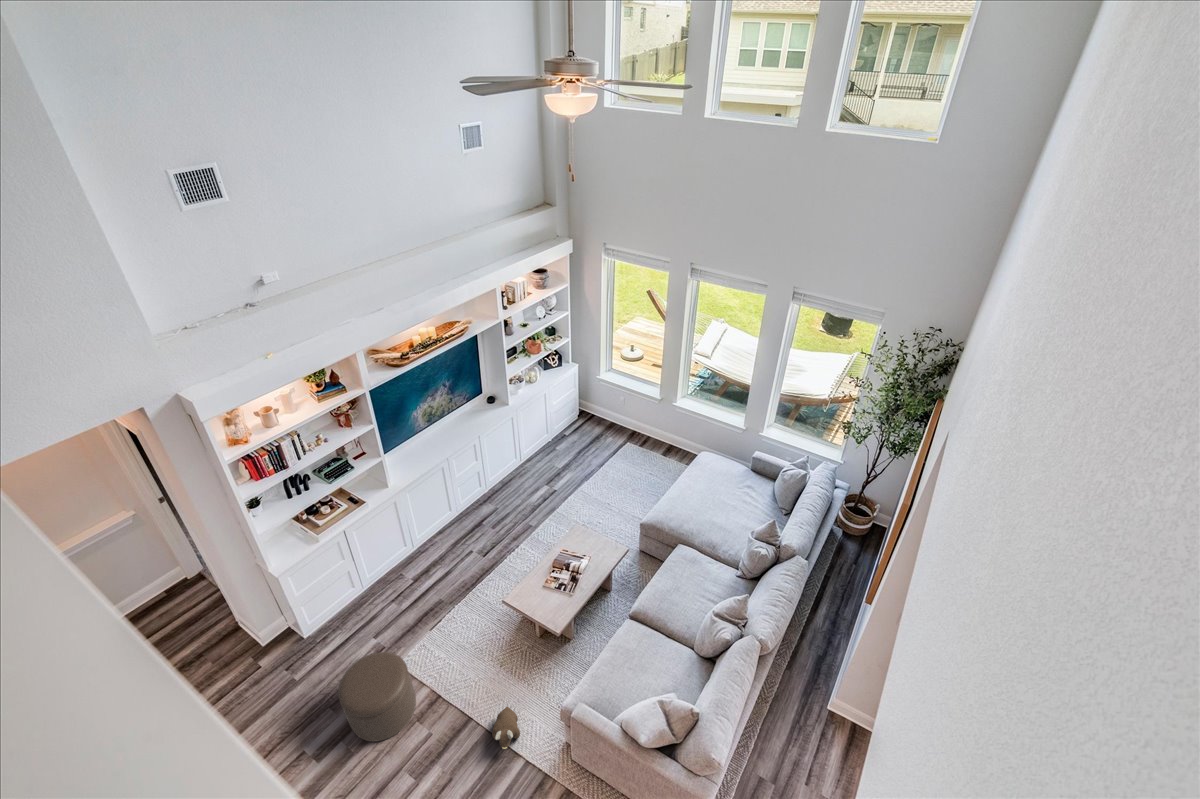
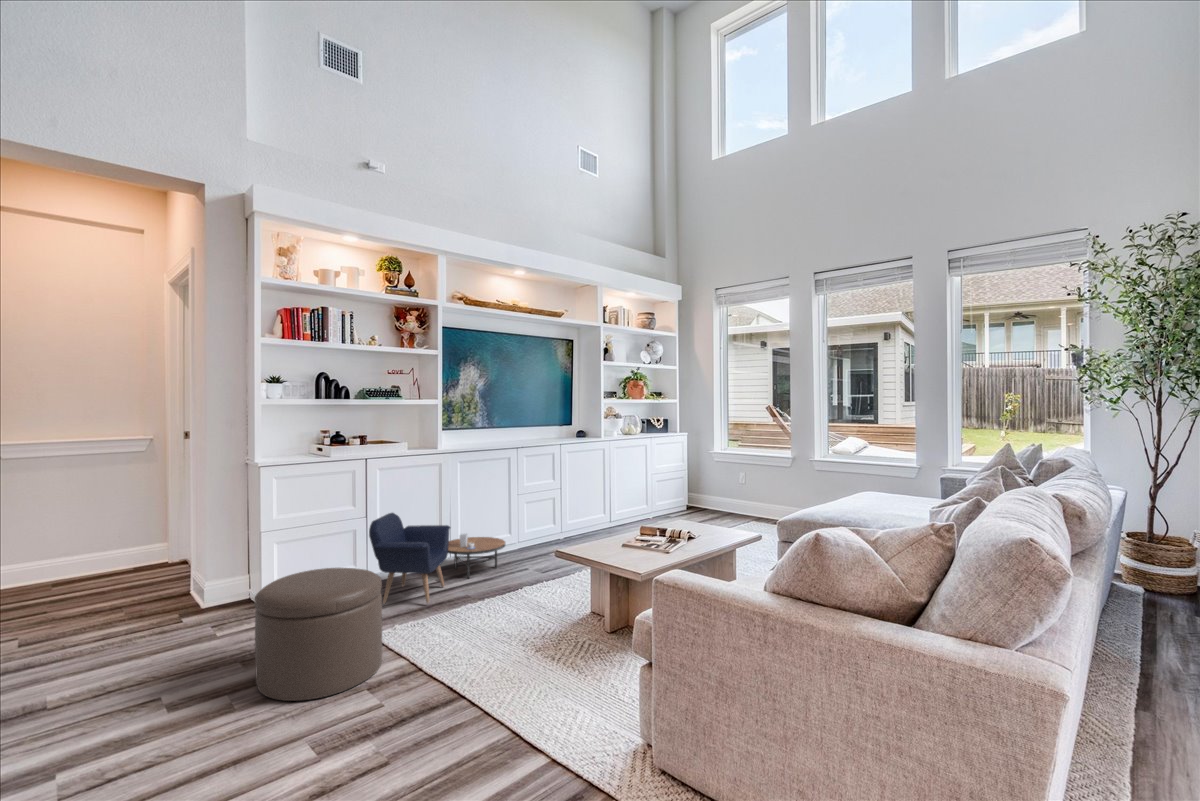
armchair: none [368,533,455,624] -> present [369,513,505,604]
plush toy: present [492,707,520,749] -> none [492,665,547,726]

